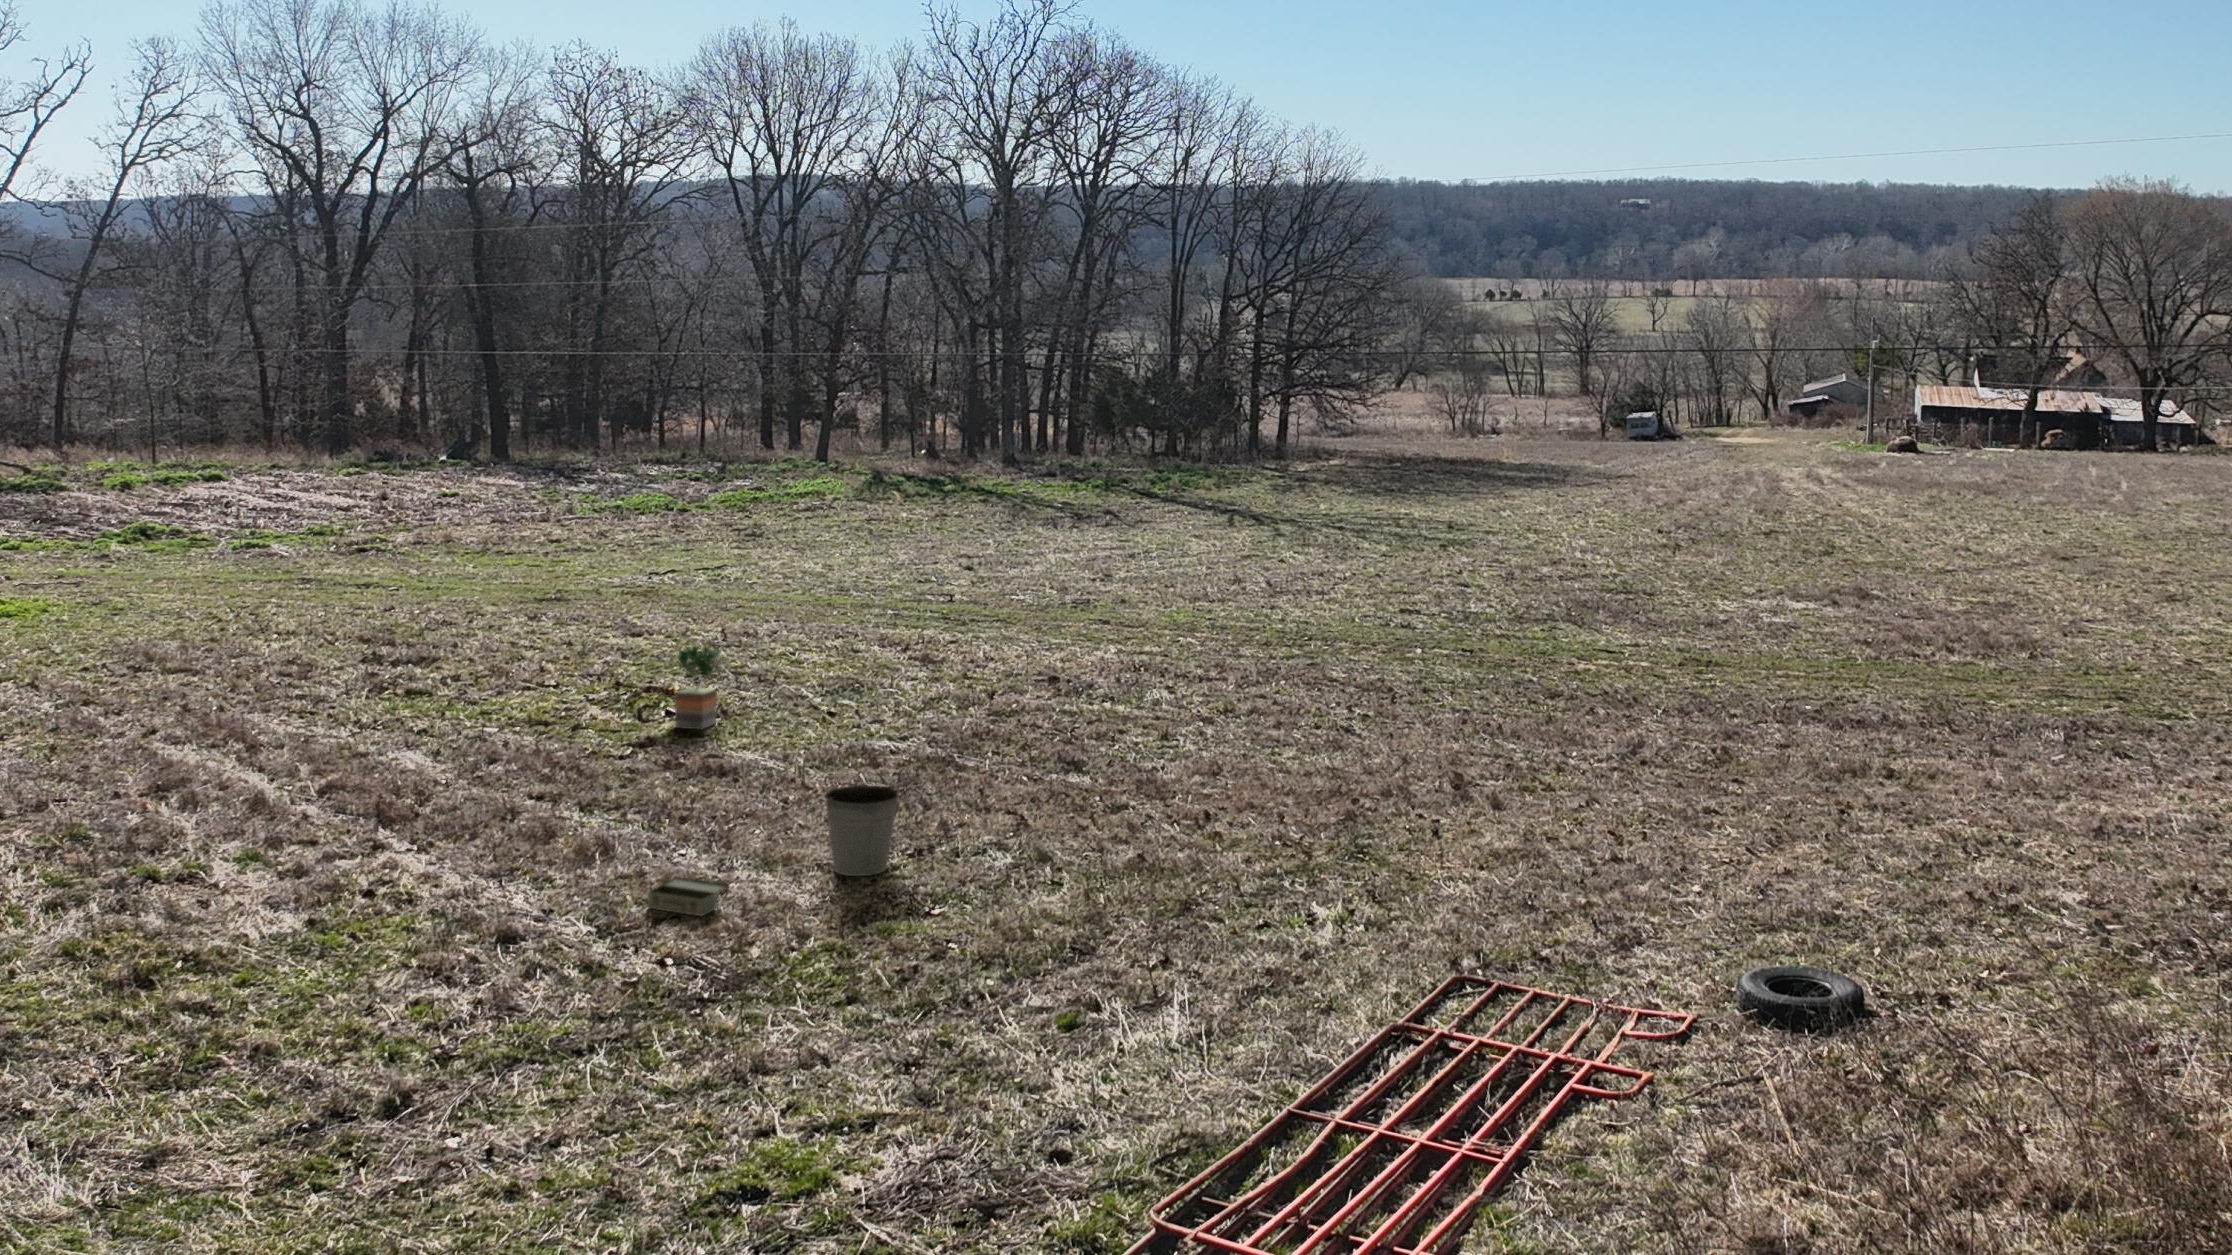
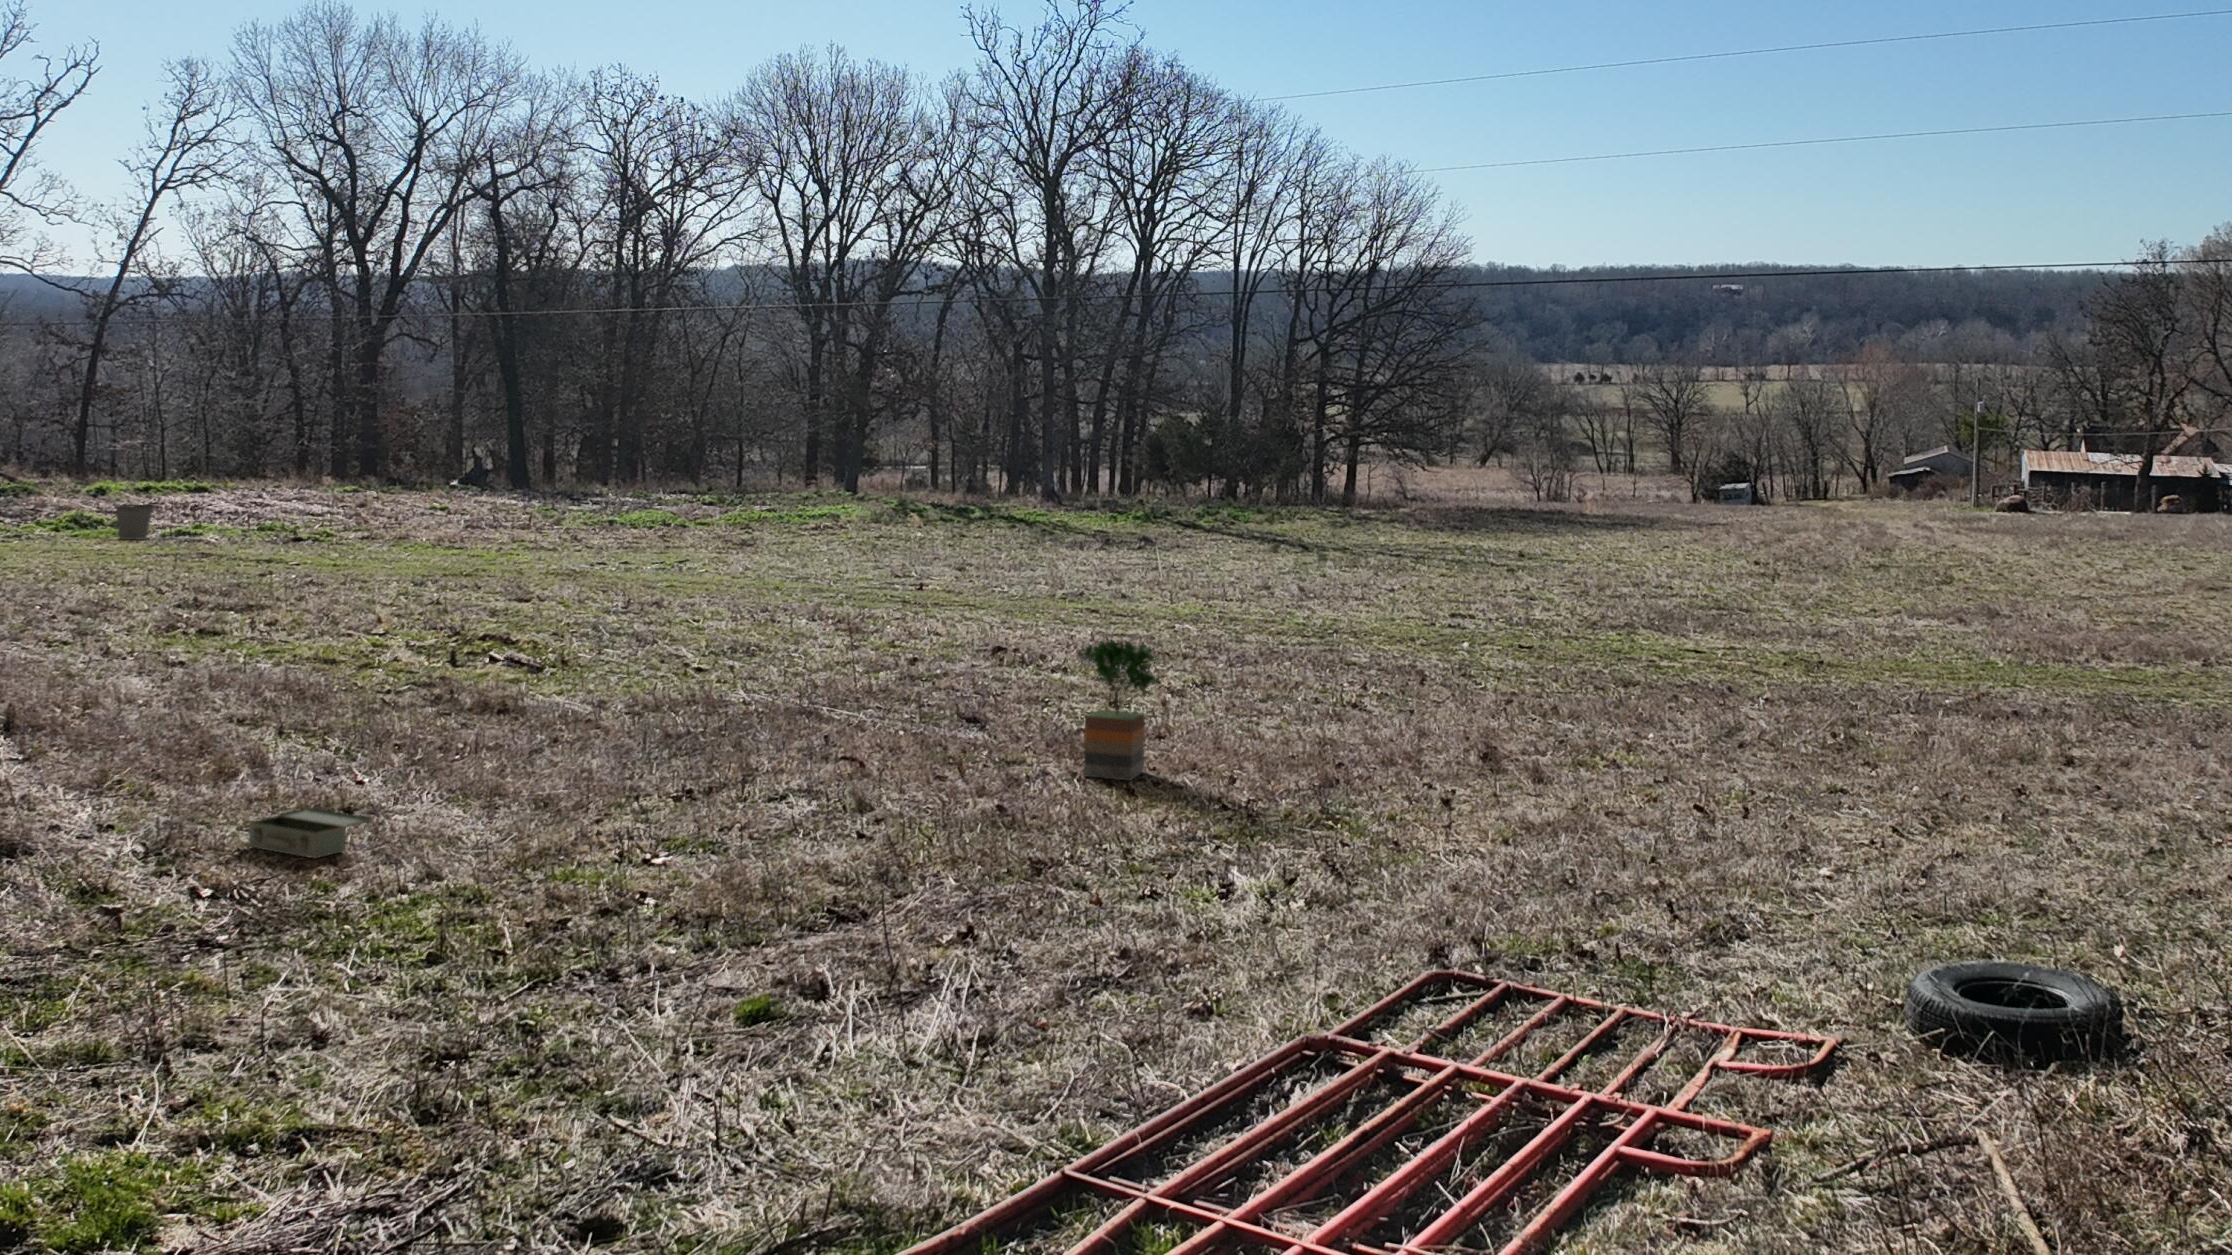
potted tree: present [675,646,727,730] -> present [1082,640,1161,780]
bucket: present [821,785,900,876] -> present [114,505,154,540]

